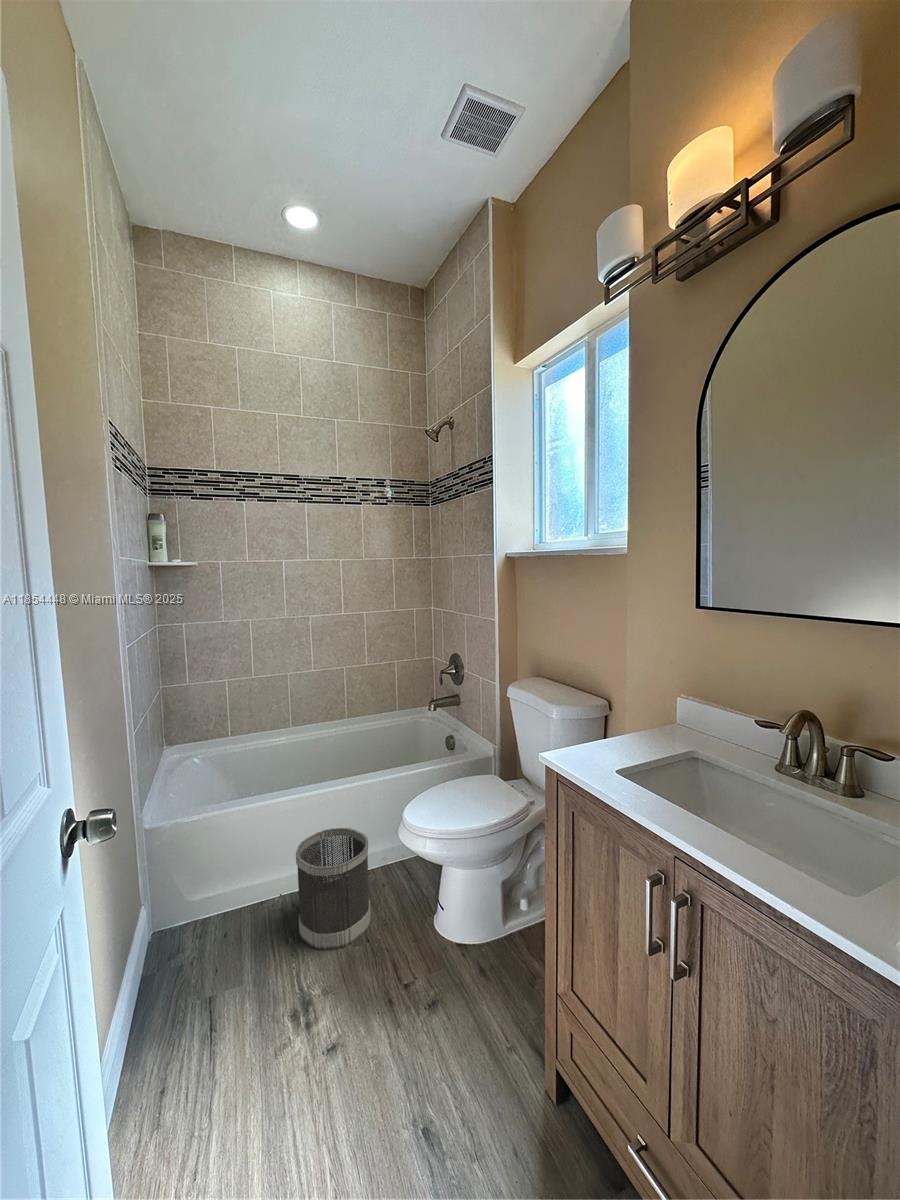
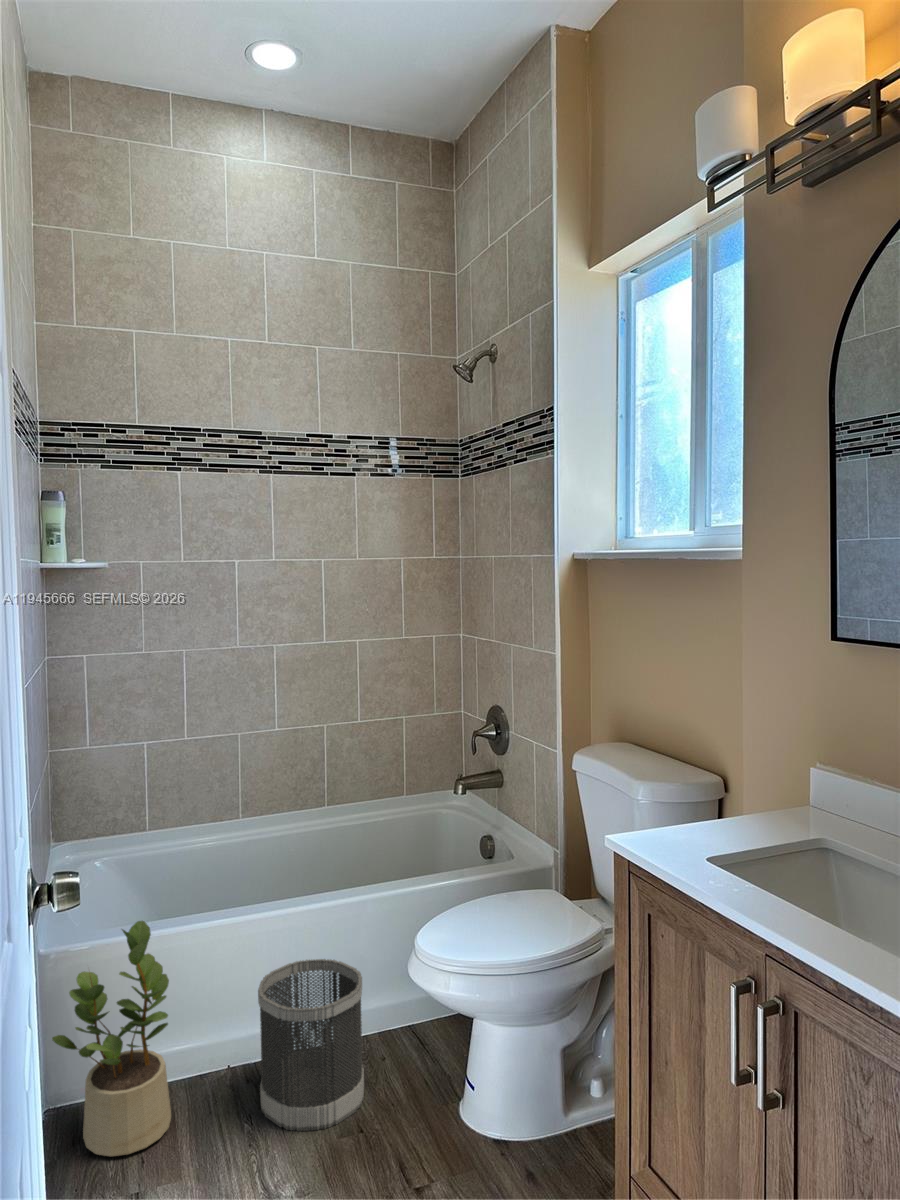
potted plant: none [148,809,236,976] -> present [52,921,171,1157]

